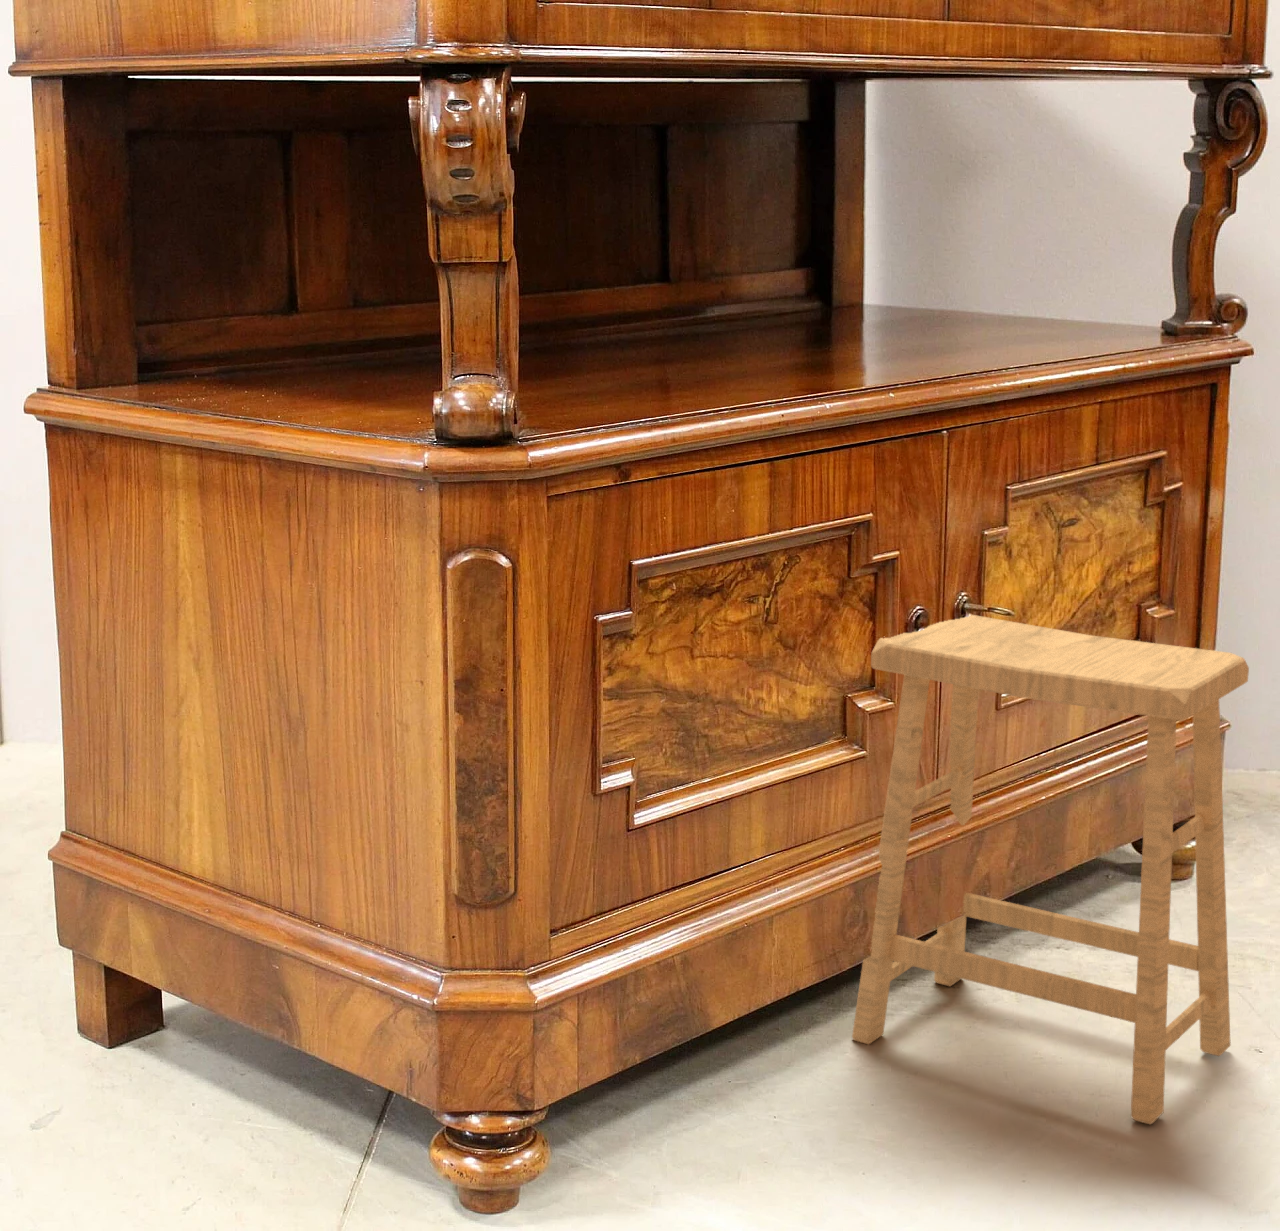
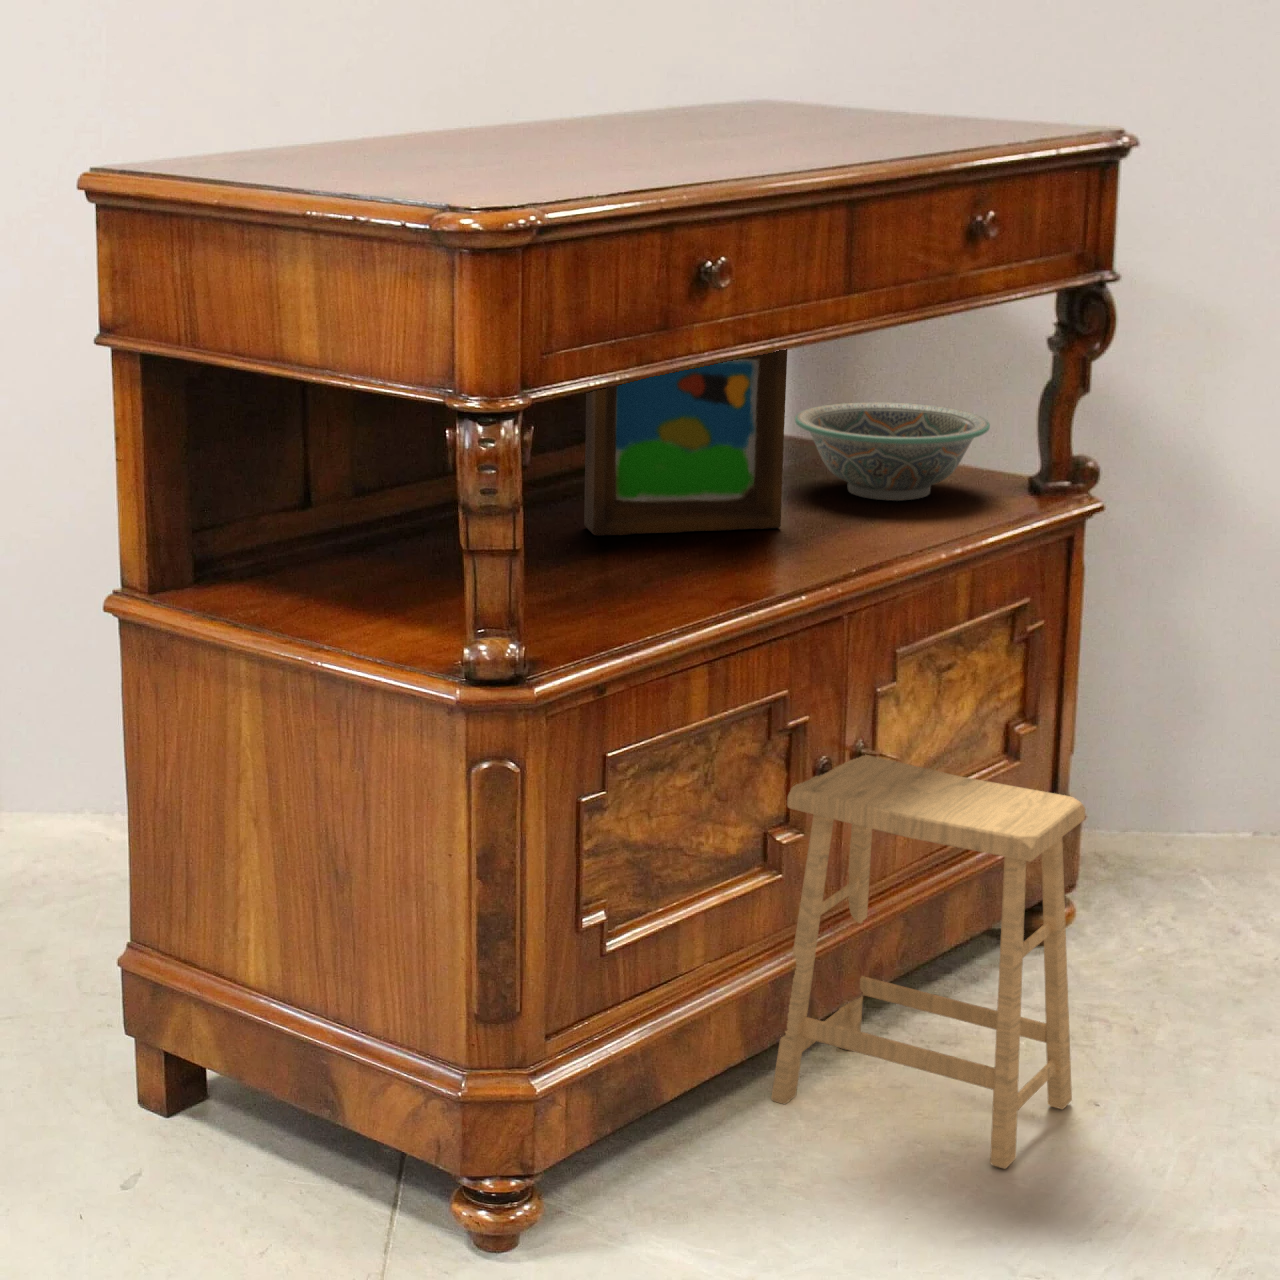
picture frame: none [630,113,874,356] -> present [584,349,787,536]
decorative bowl: none [885,242,1116,340] -> present [795,402,990,501]

